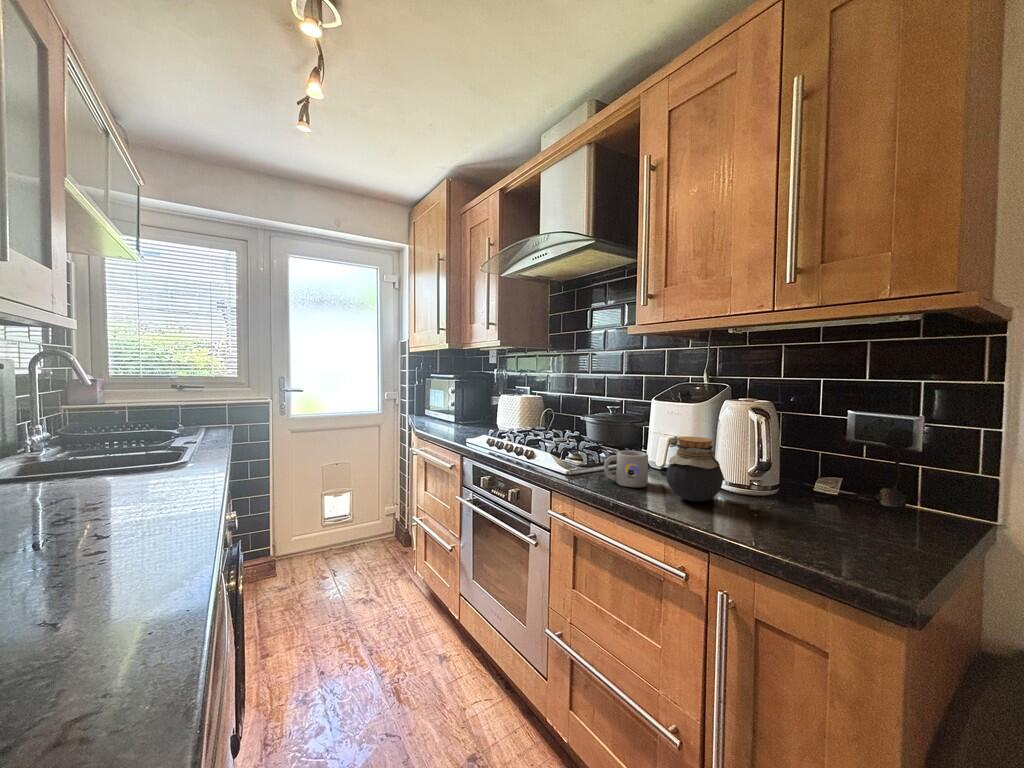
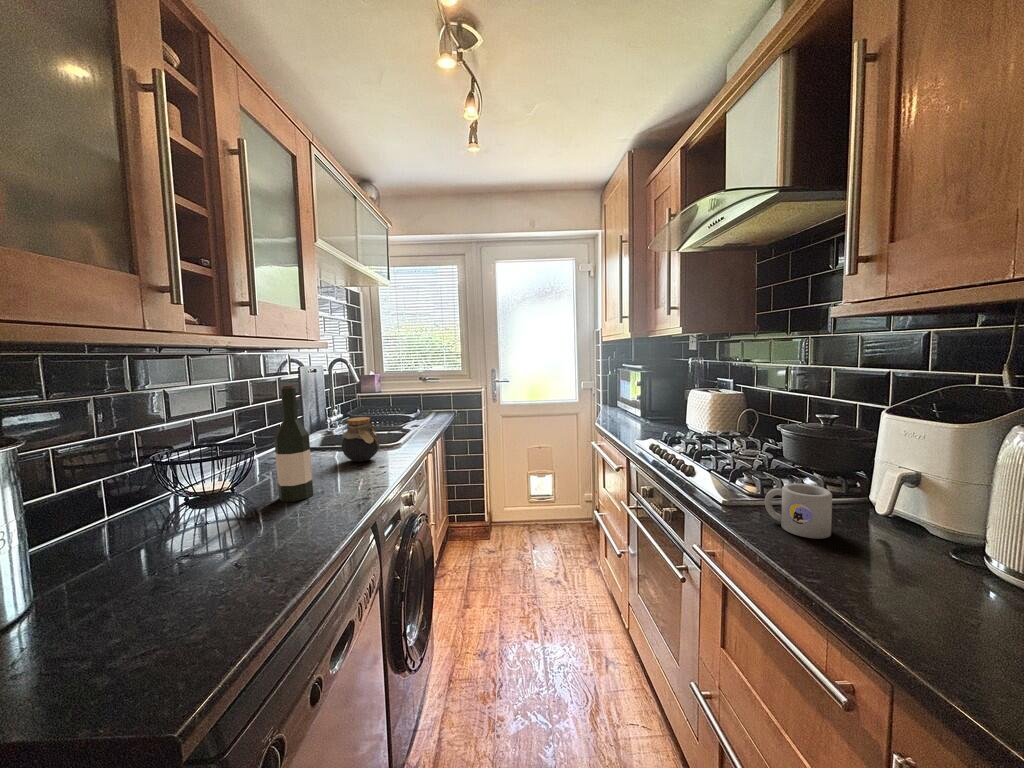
wine bottle: none [38,366,106,537] -> present [274,385,313,502]
jar: present [666,436,725,502] -> present [342,417,380,462]

